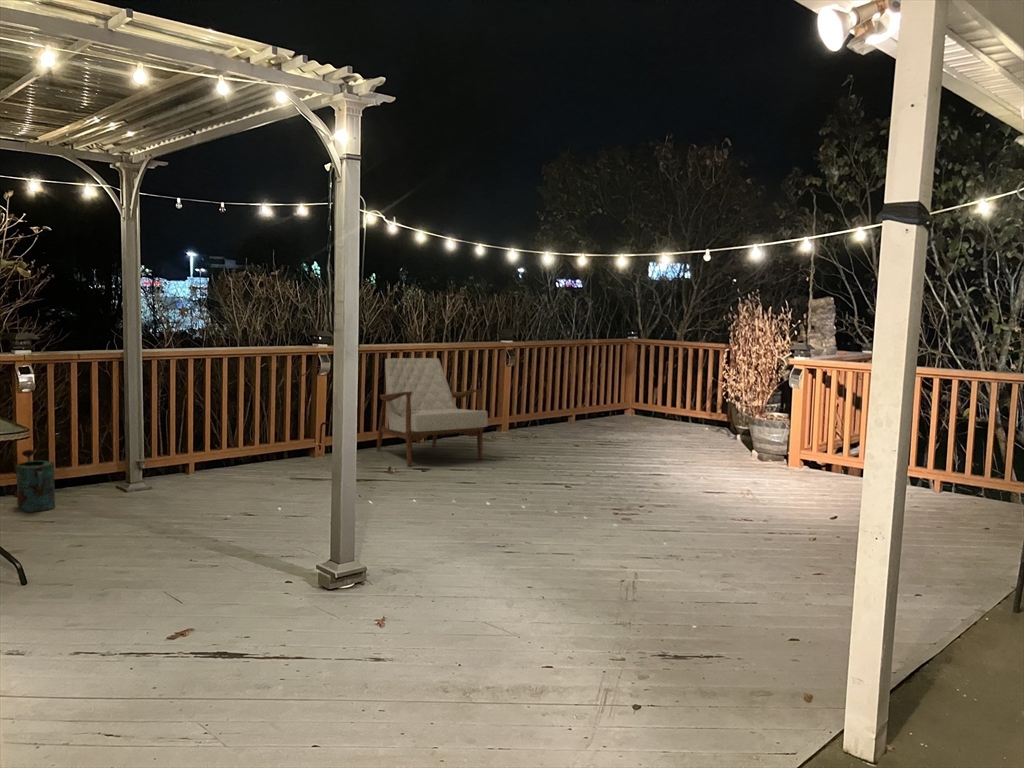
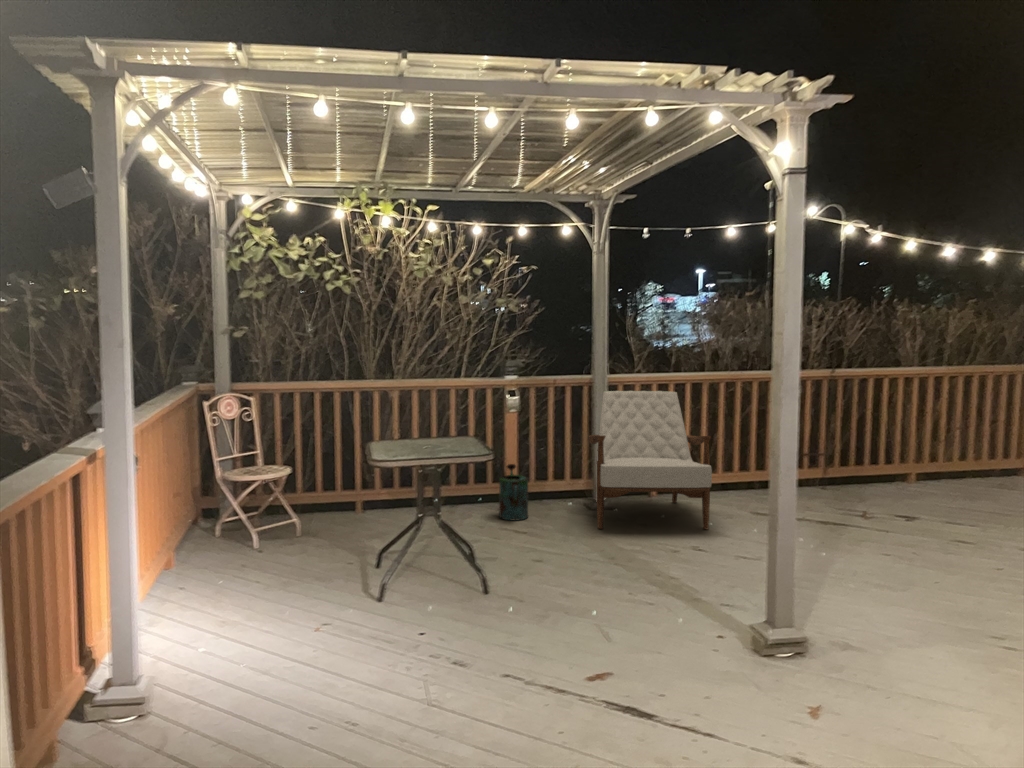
armchair: present [377,358,488,466] -> present [588,391,712,529]

